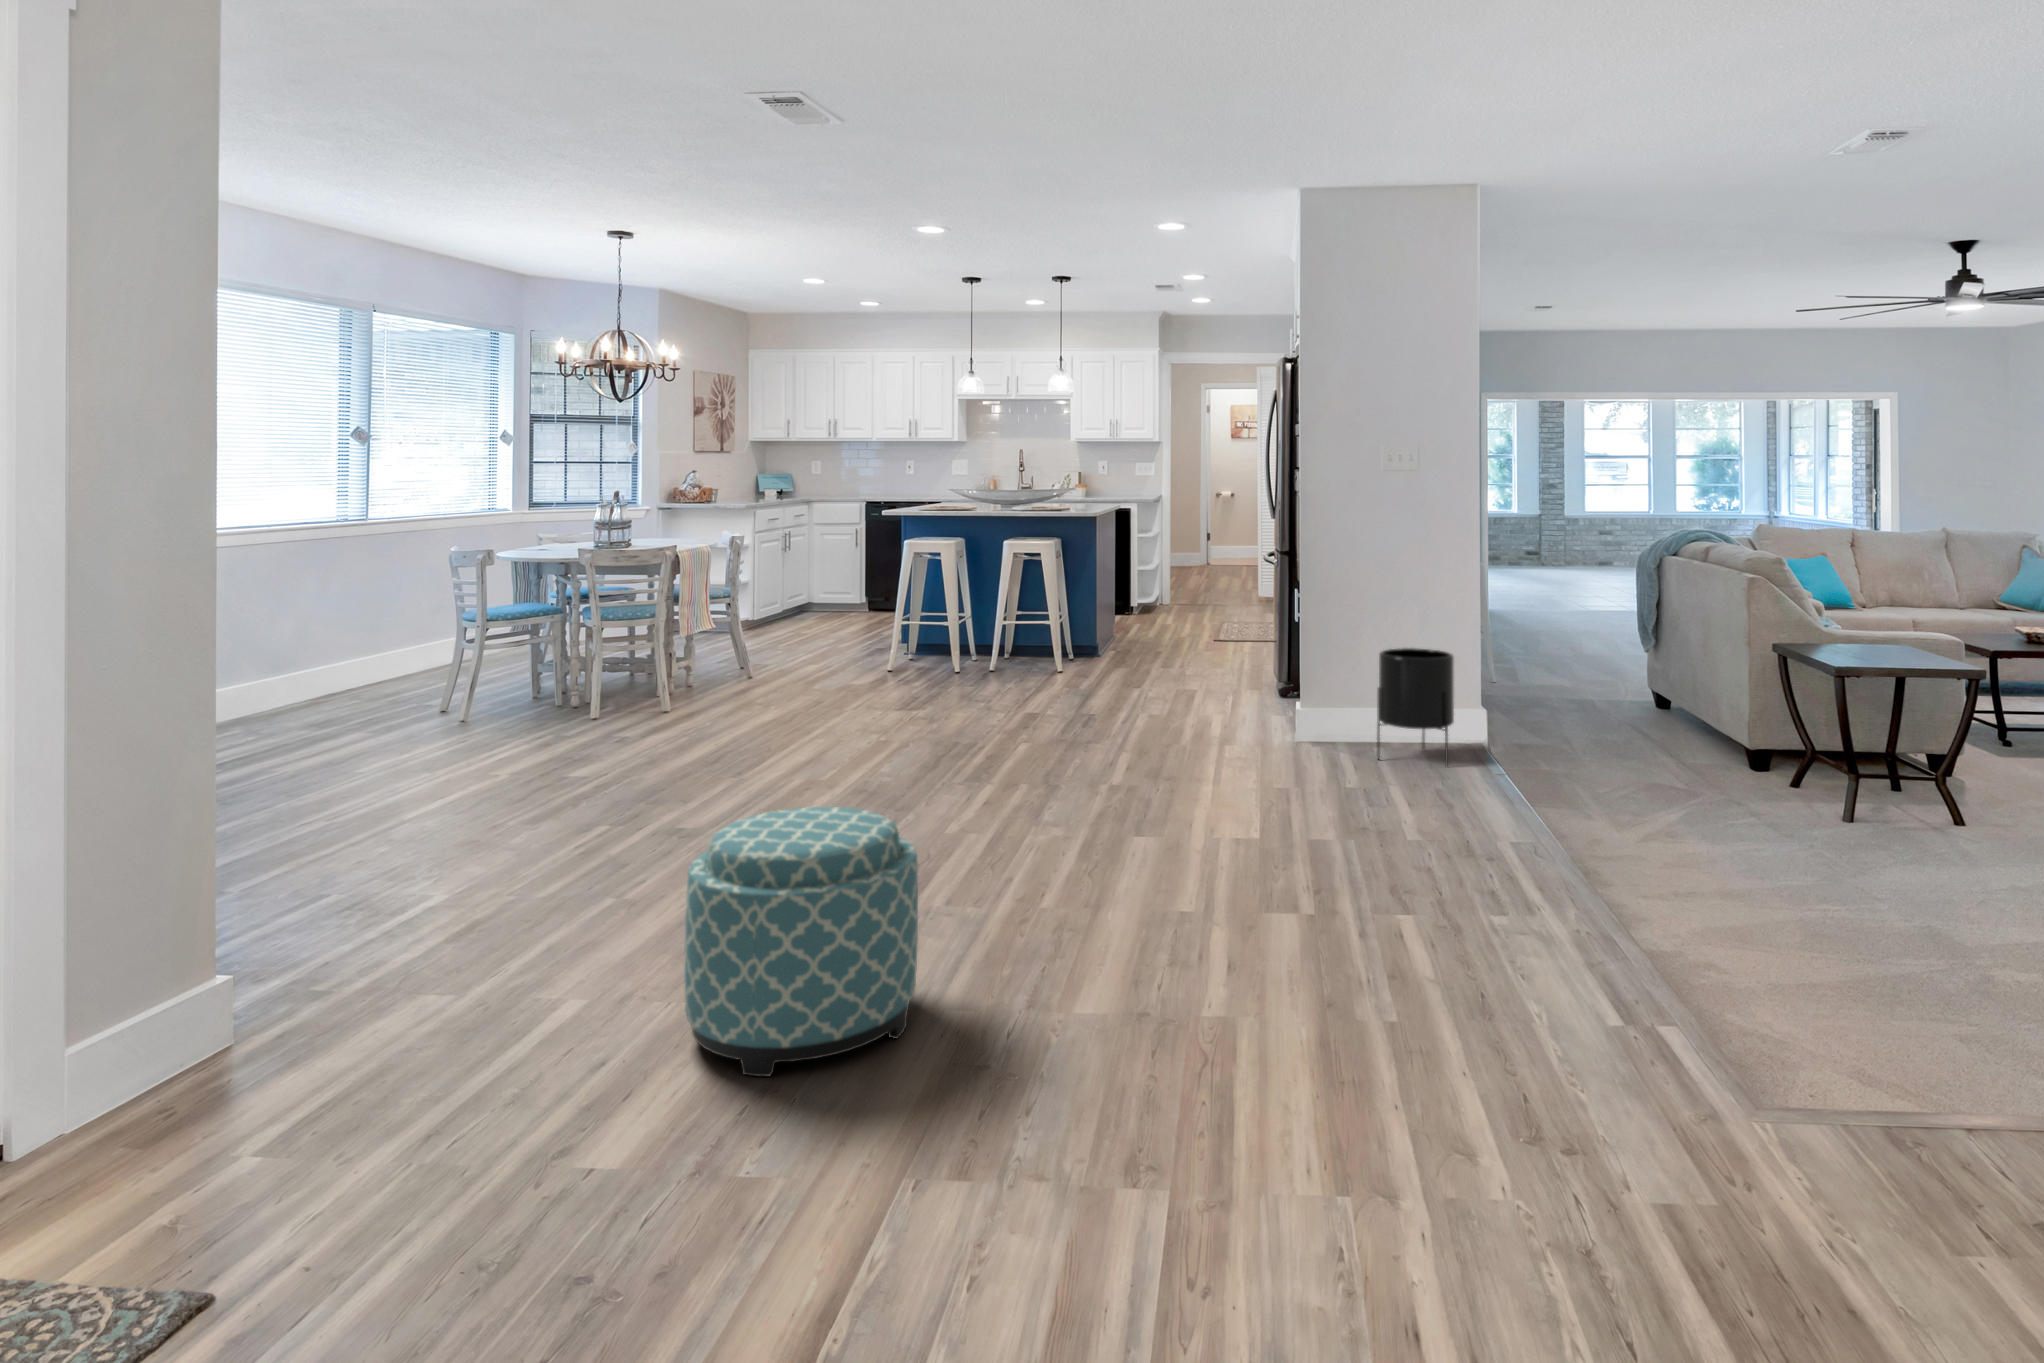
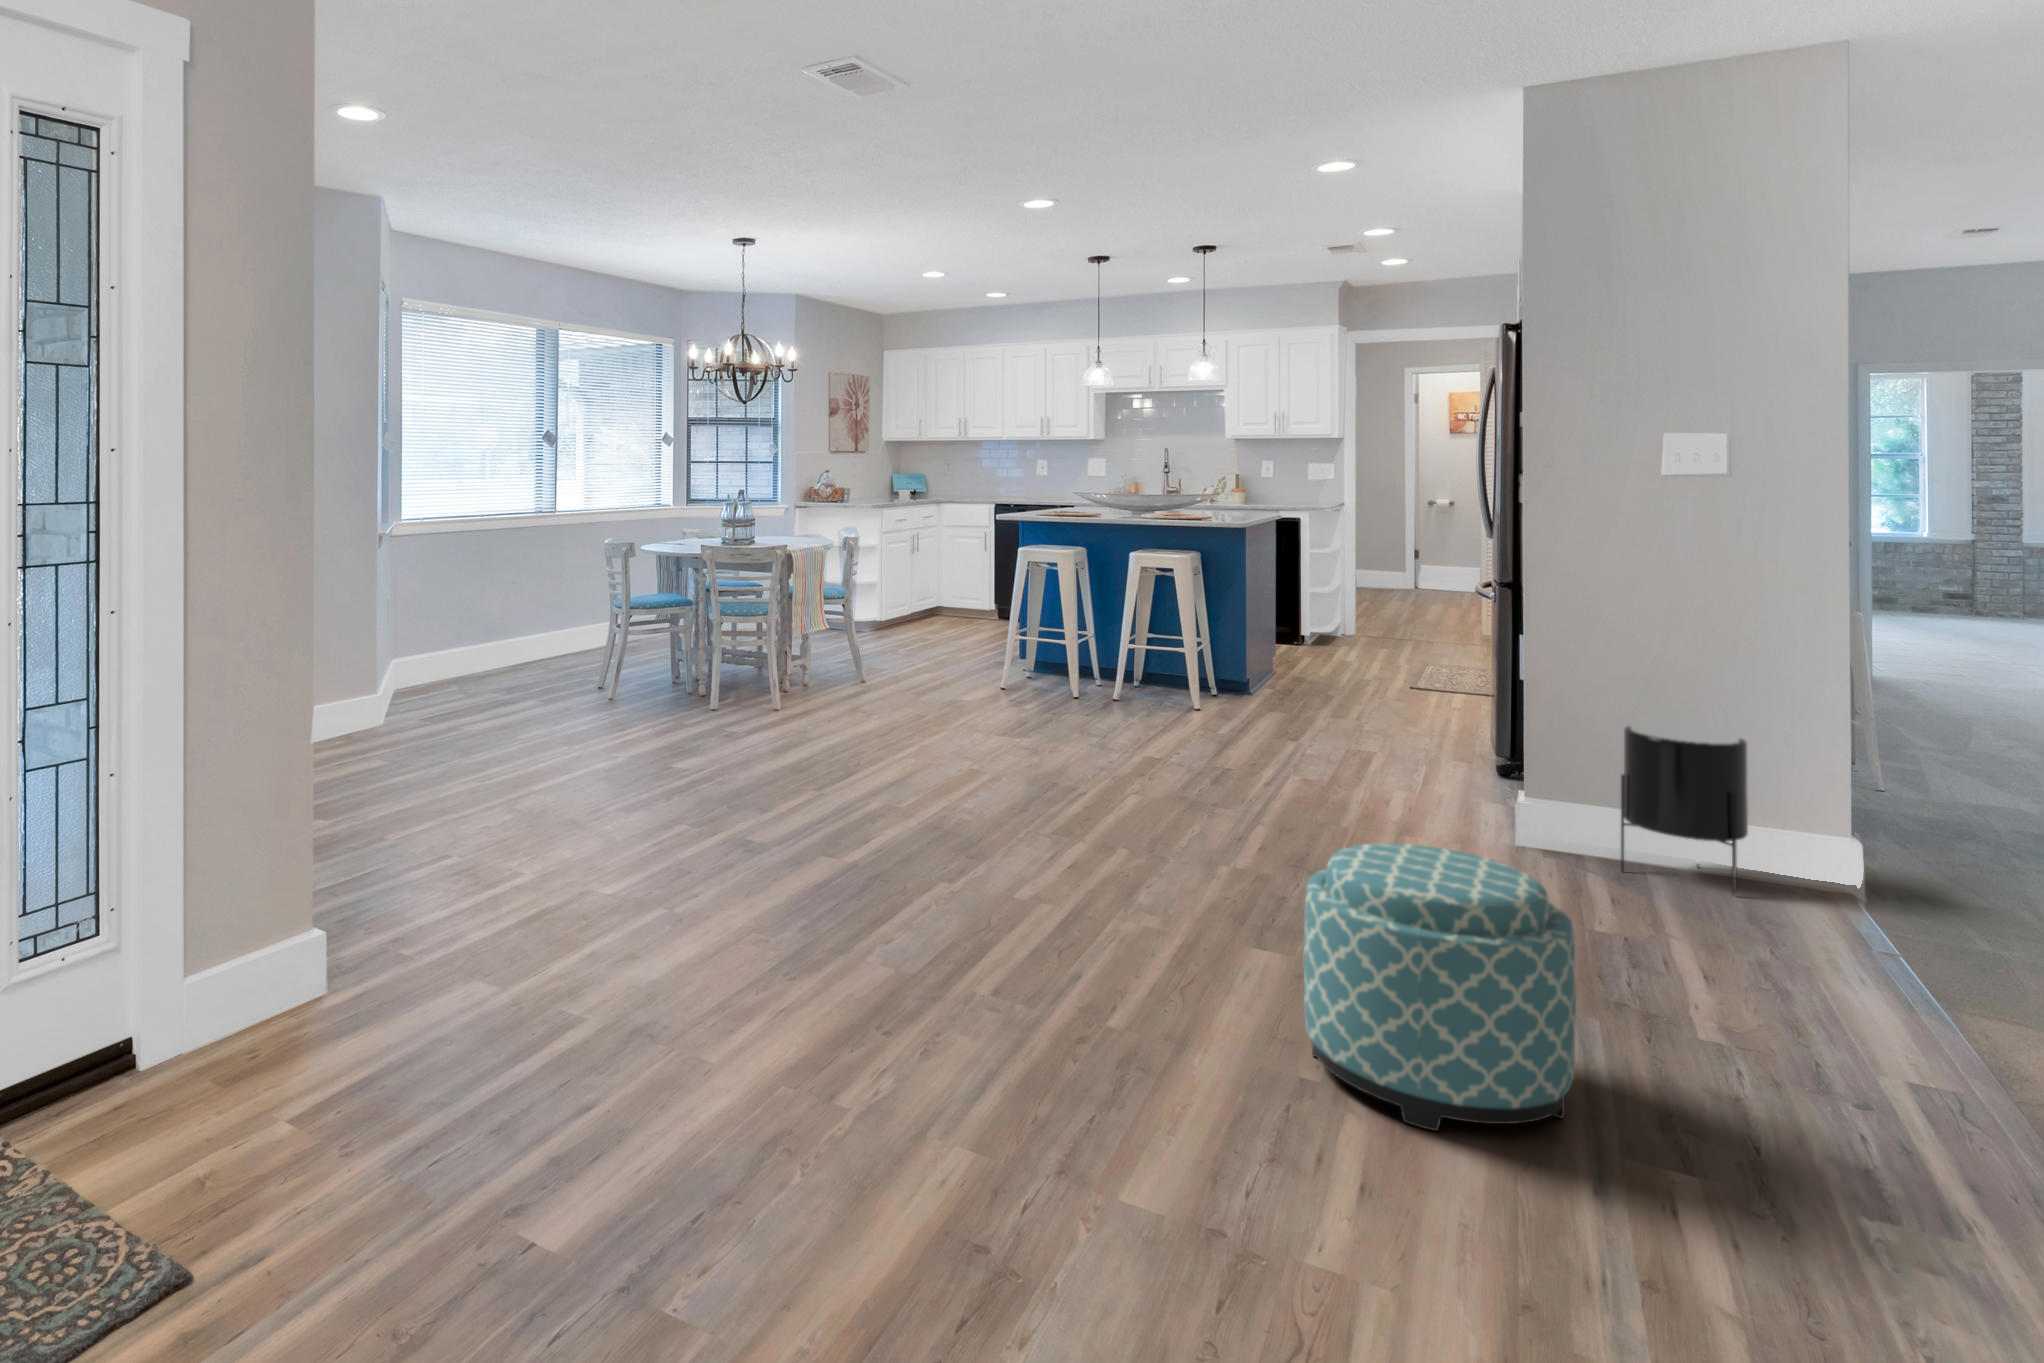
ottoman: present [685,807,918,1076] -> present [1304,843,1576,1131]

